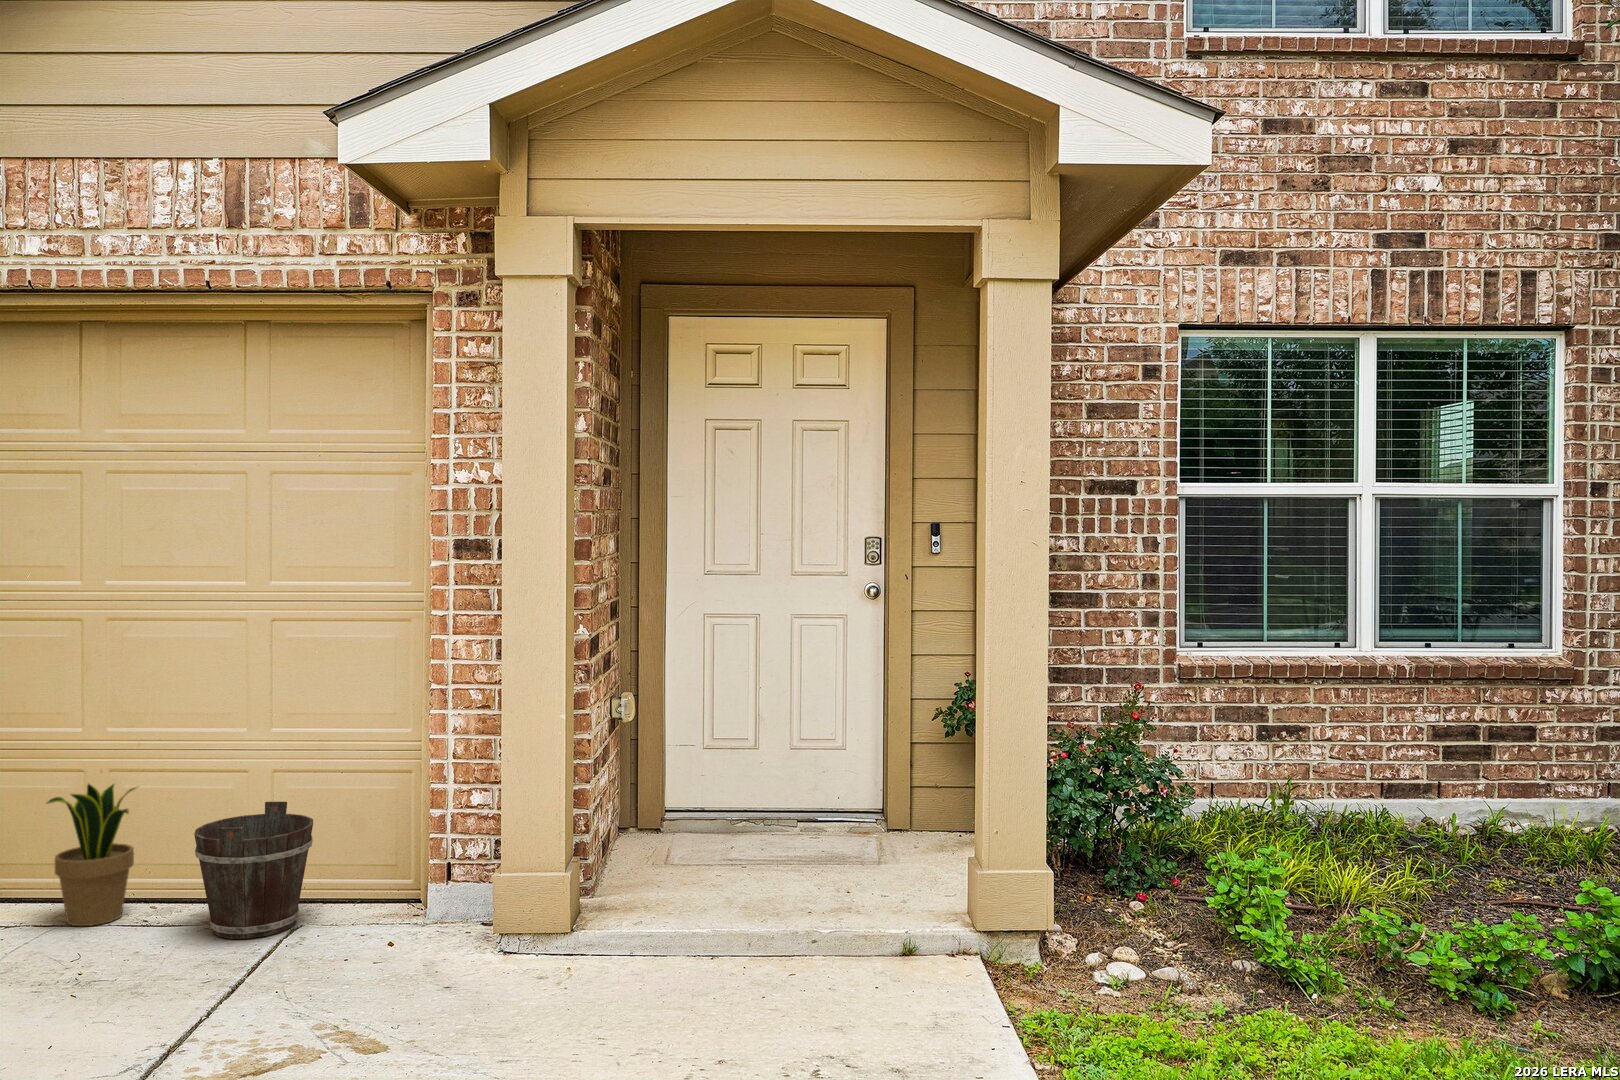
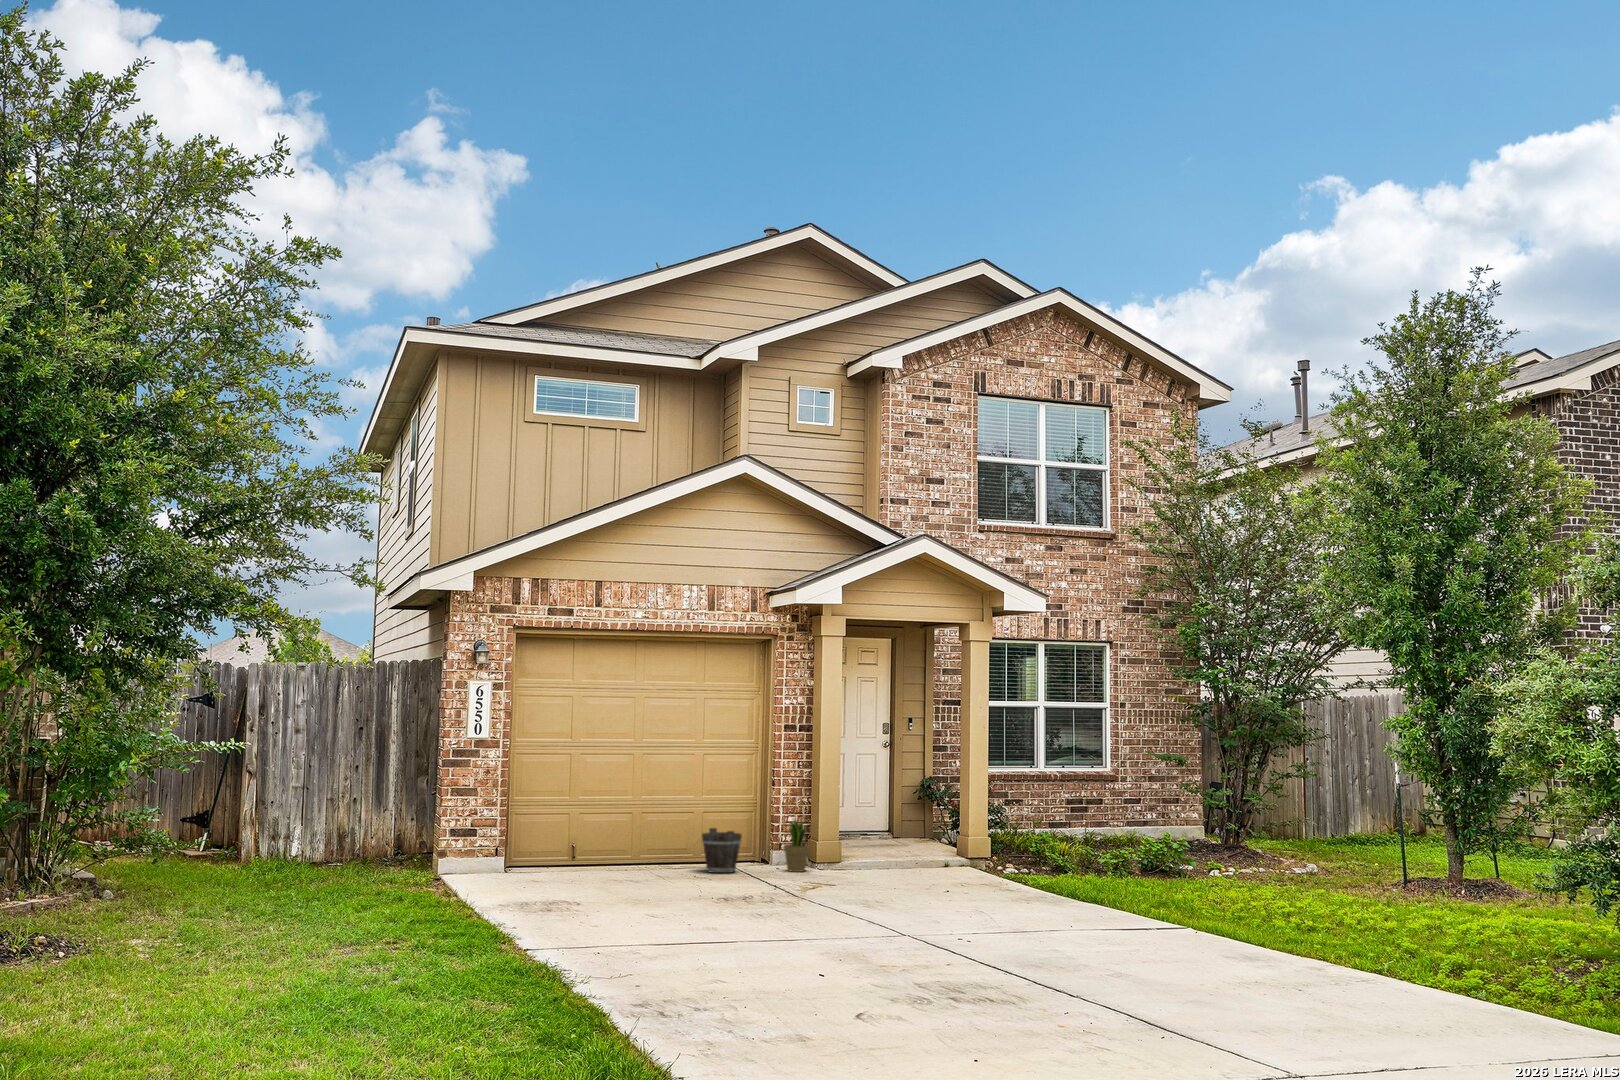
potted plant: present [47,784,136,926] -> present [783,821,809,872]

